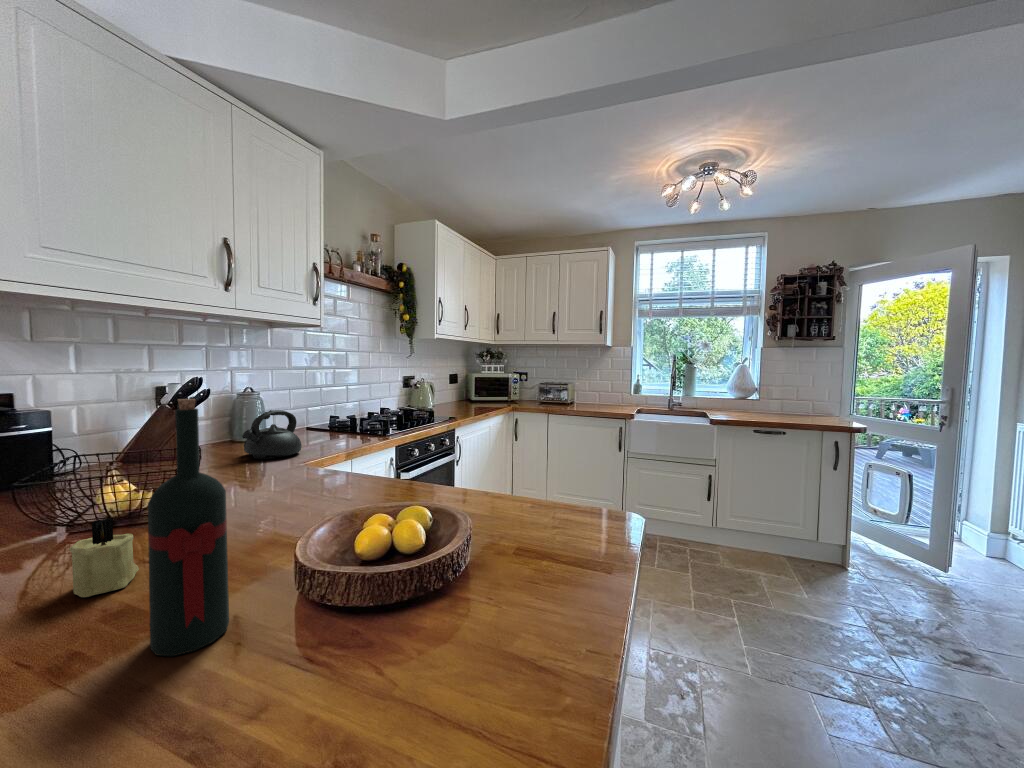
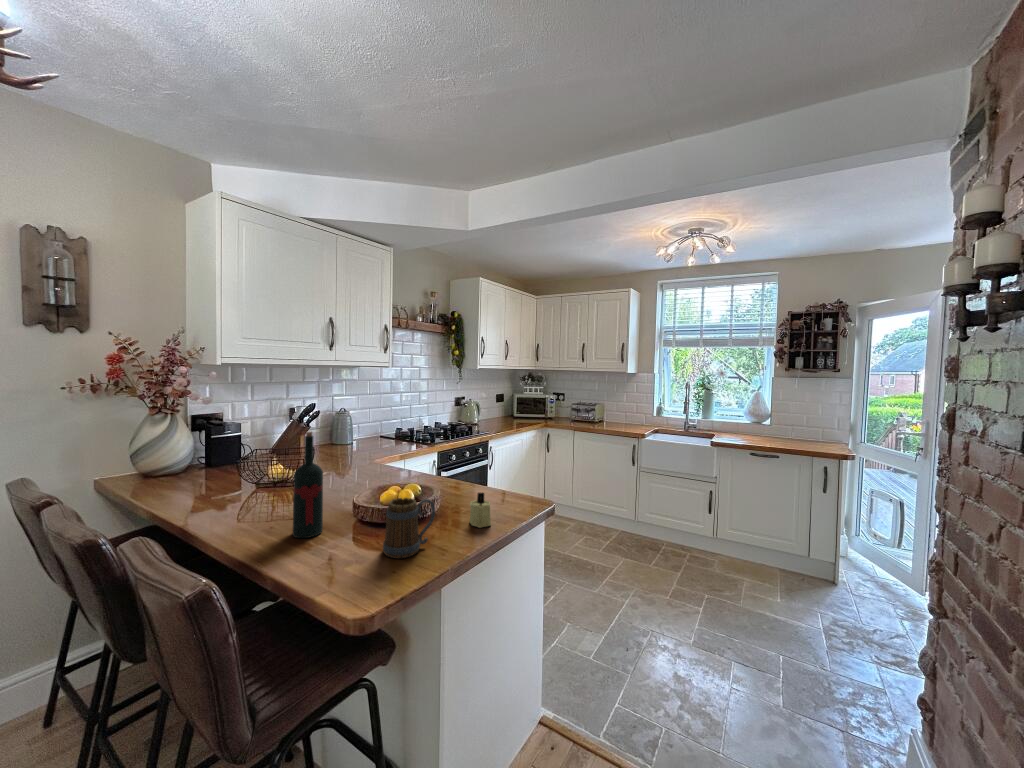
teapot: present [242,410,302,459] -> none [338,425,374,457]
candle: present [69,518,139,597] -> present [470,493,491,527]
mug: none [393,535,499,689] -> present [383,498,435,558]

